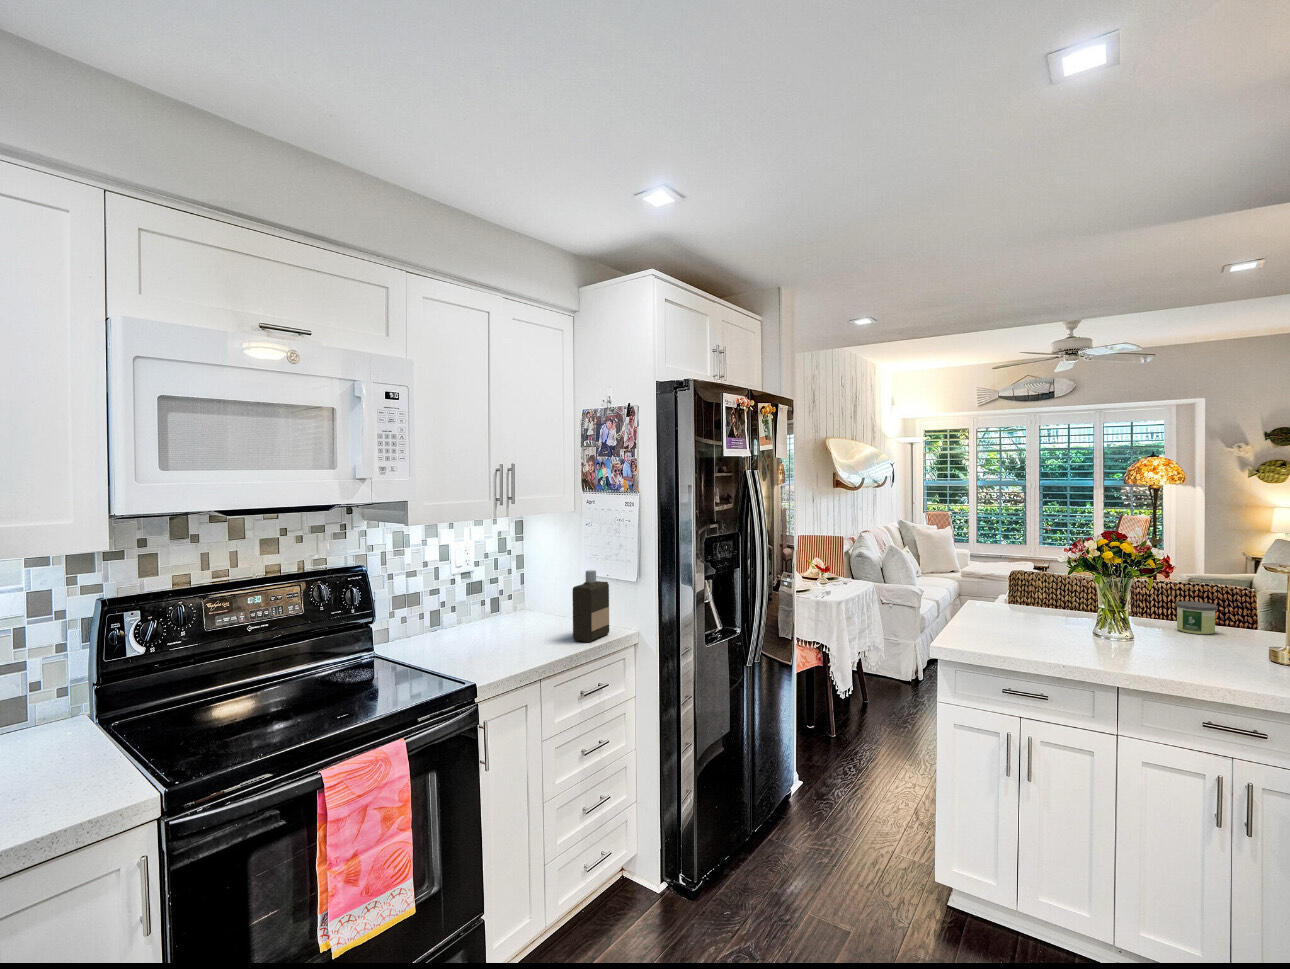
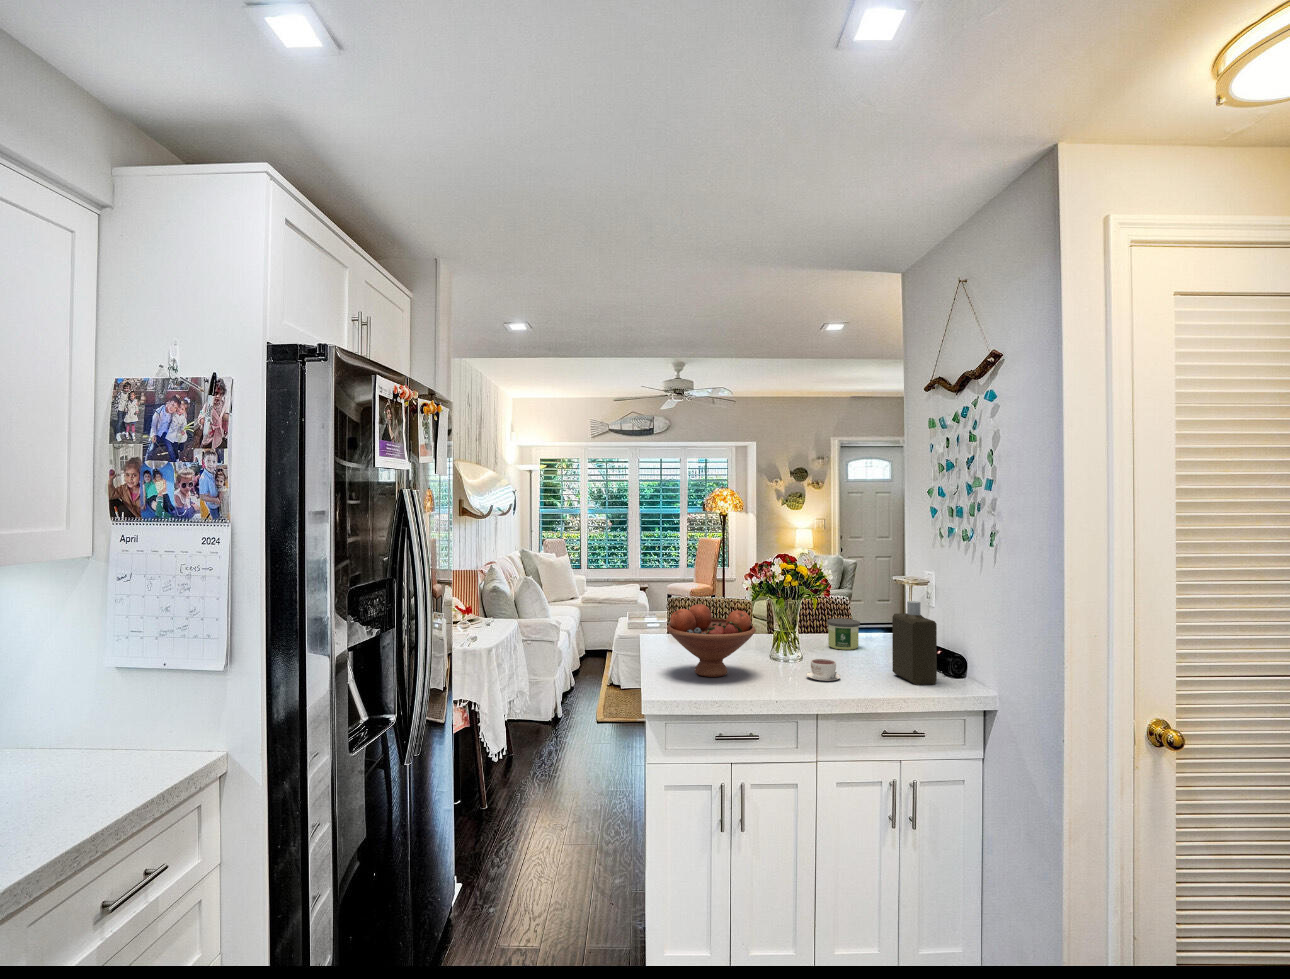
bottle: present [572,570,609,642] -> present [892,601,937,685]
fruit bowl: none [970,572,1059,637] -> present [667,604,756,677]
coffee cup: none [1110,632,1148,652] -> present [806,659,840,681]

